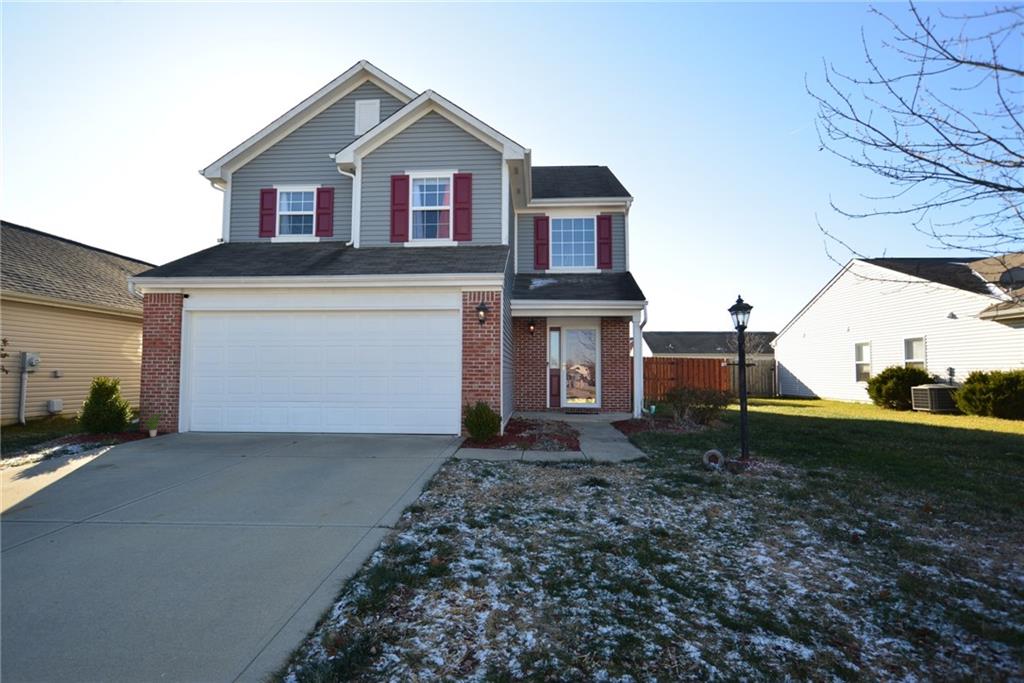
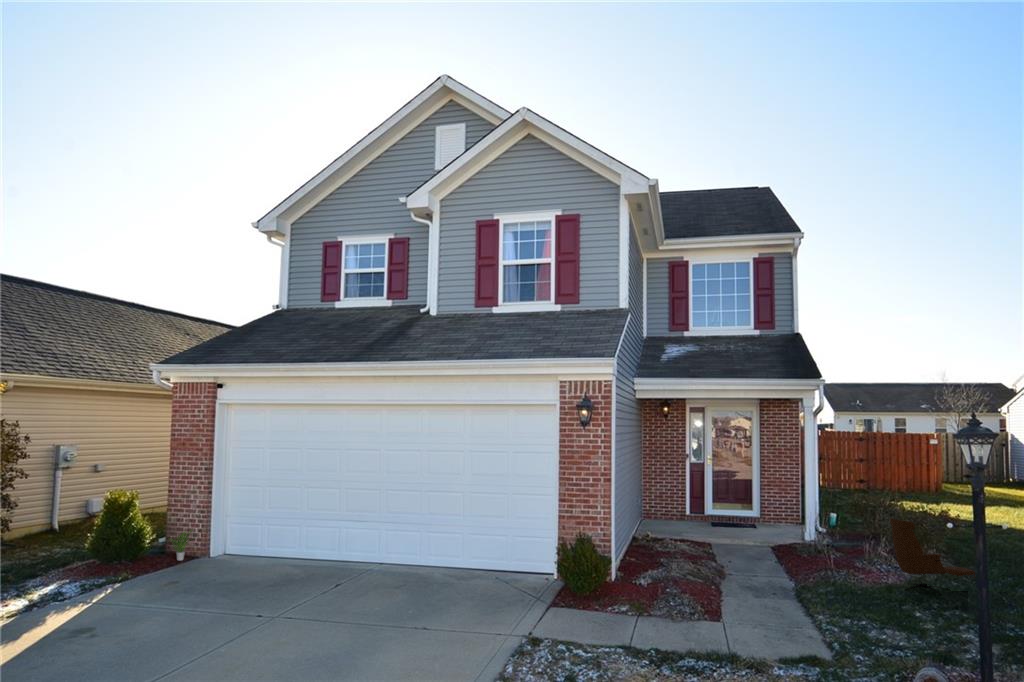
lounge chair: none [673,384,721,431] -> present [890,518,975,595]

